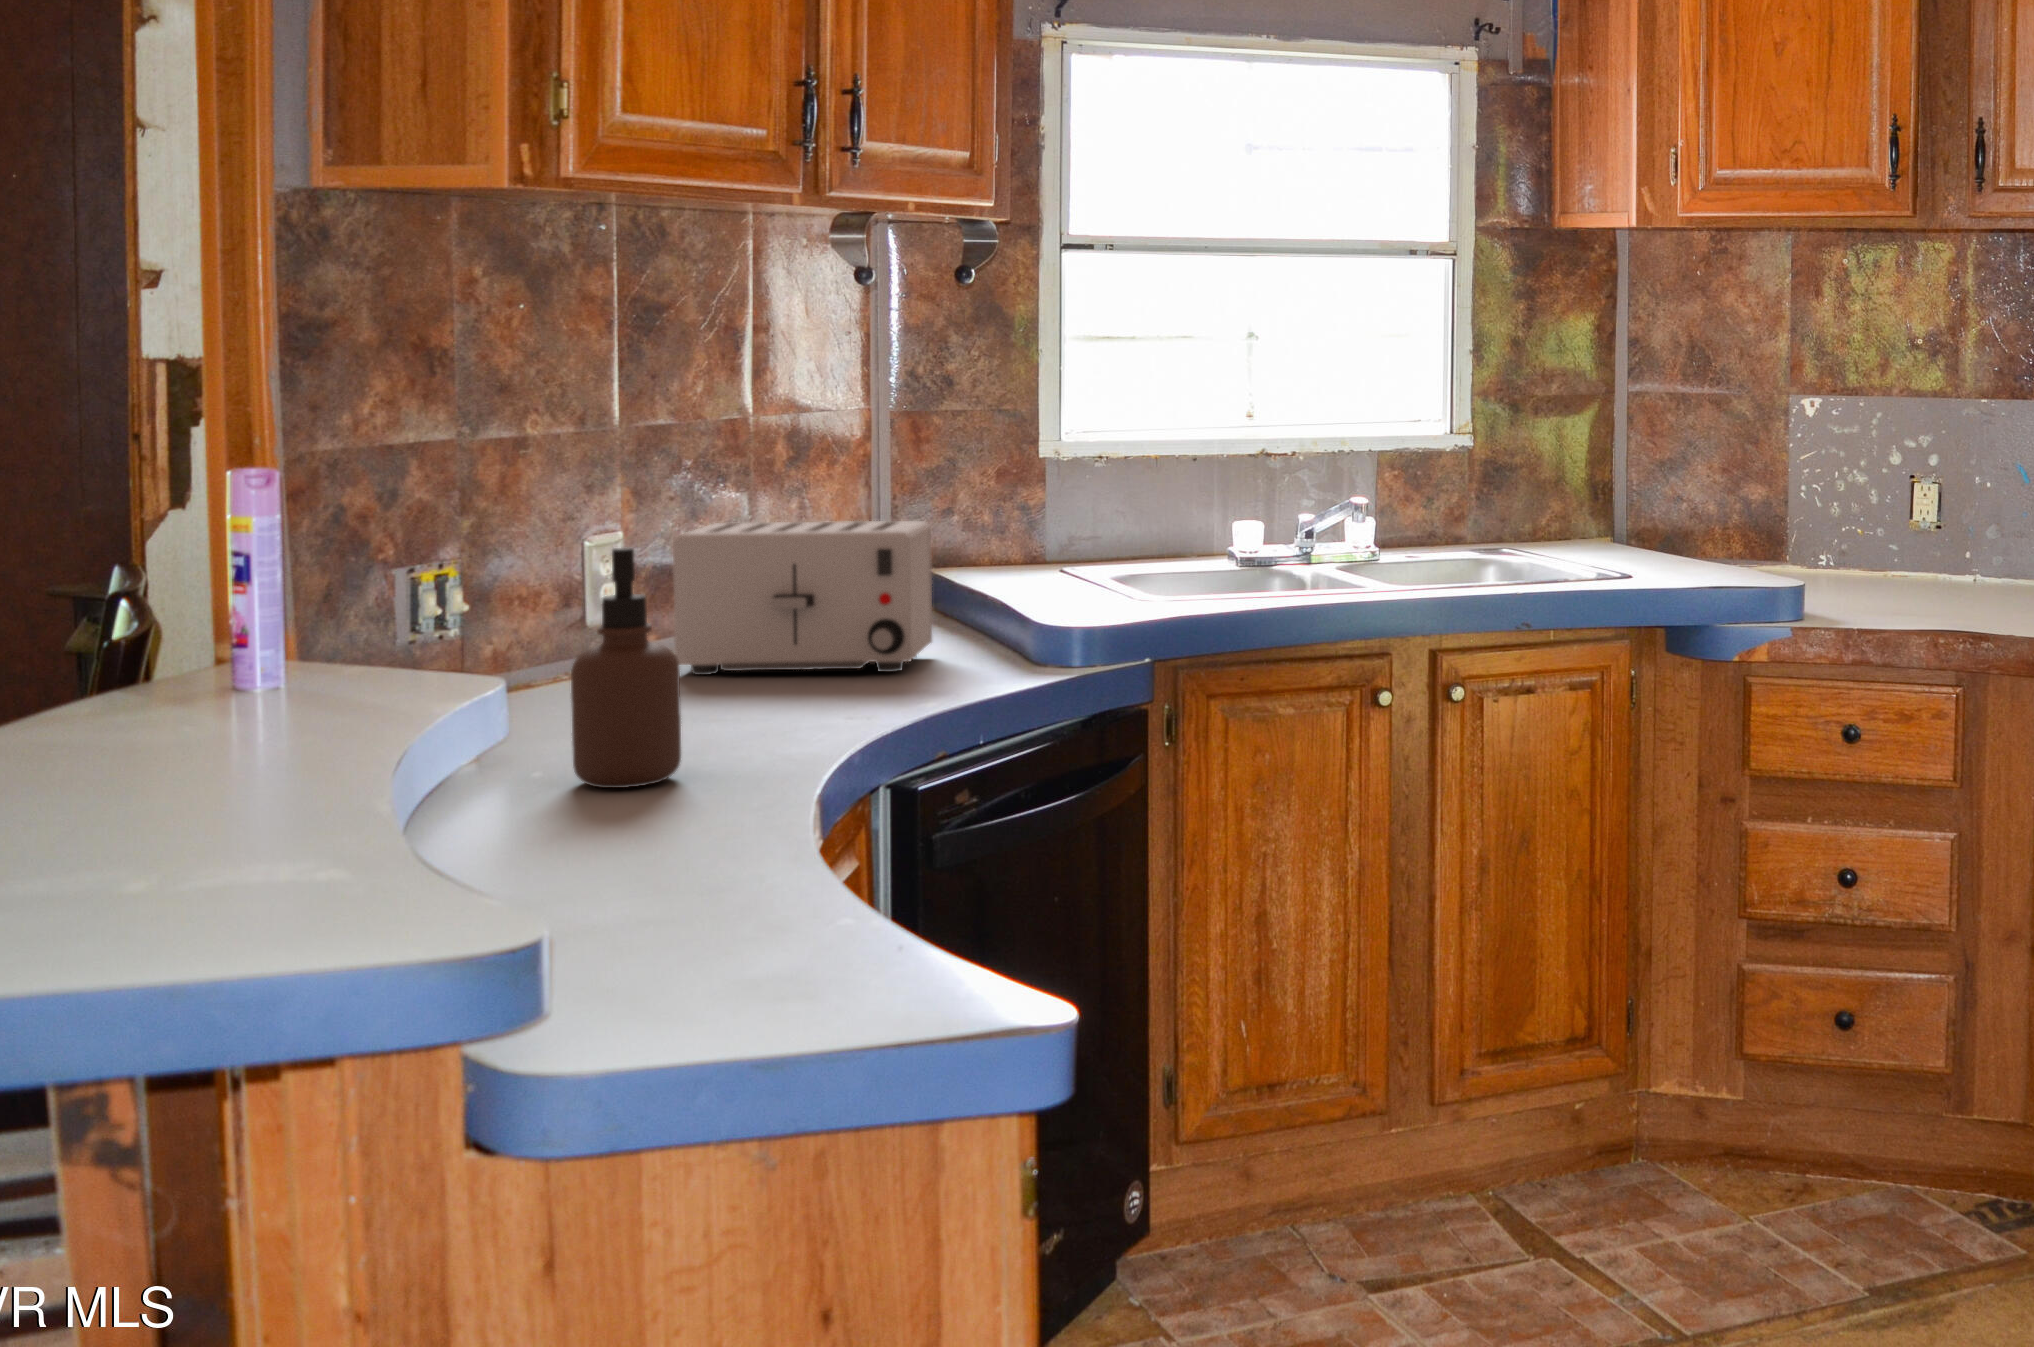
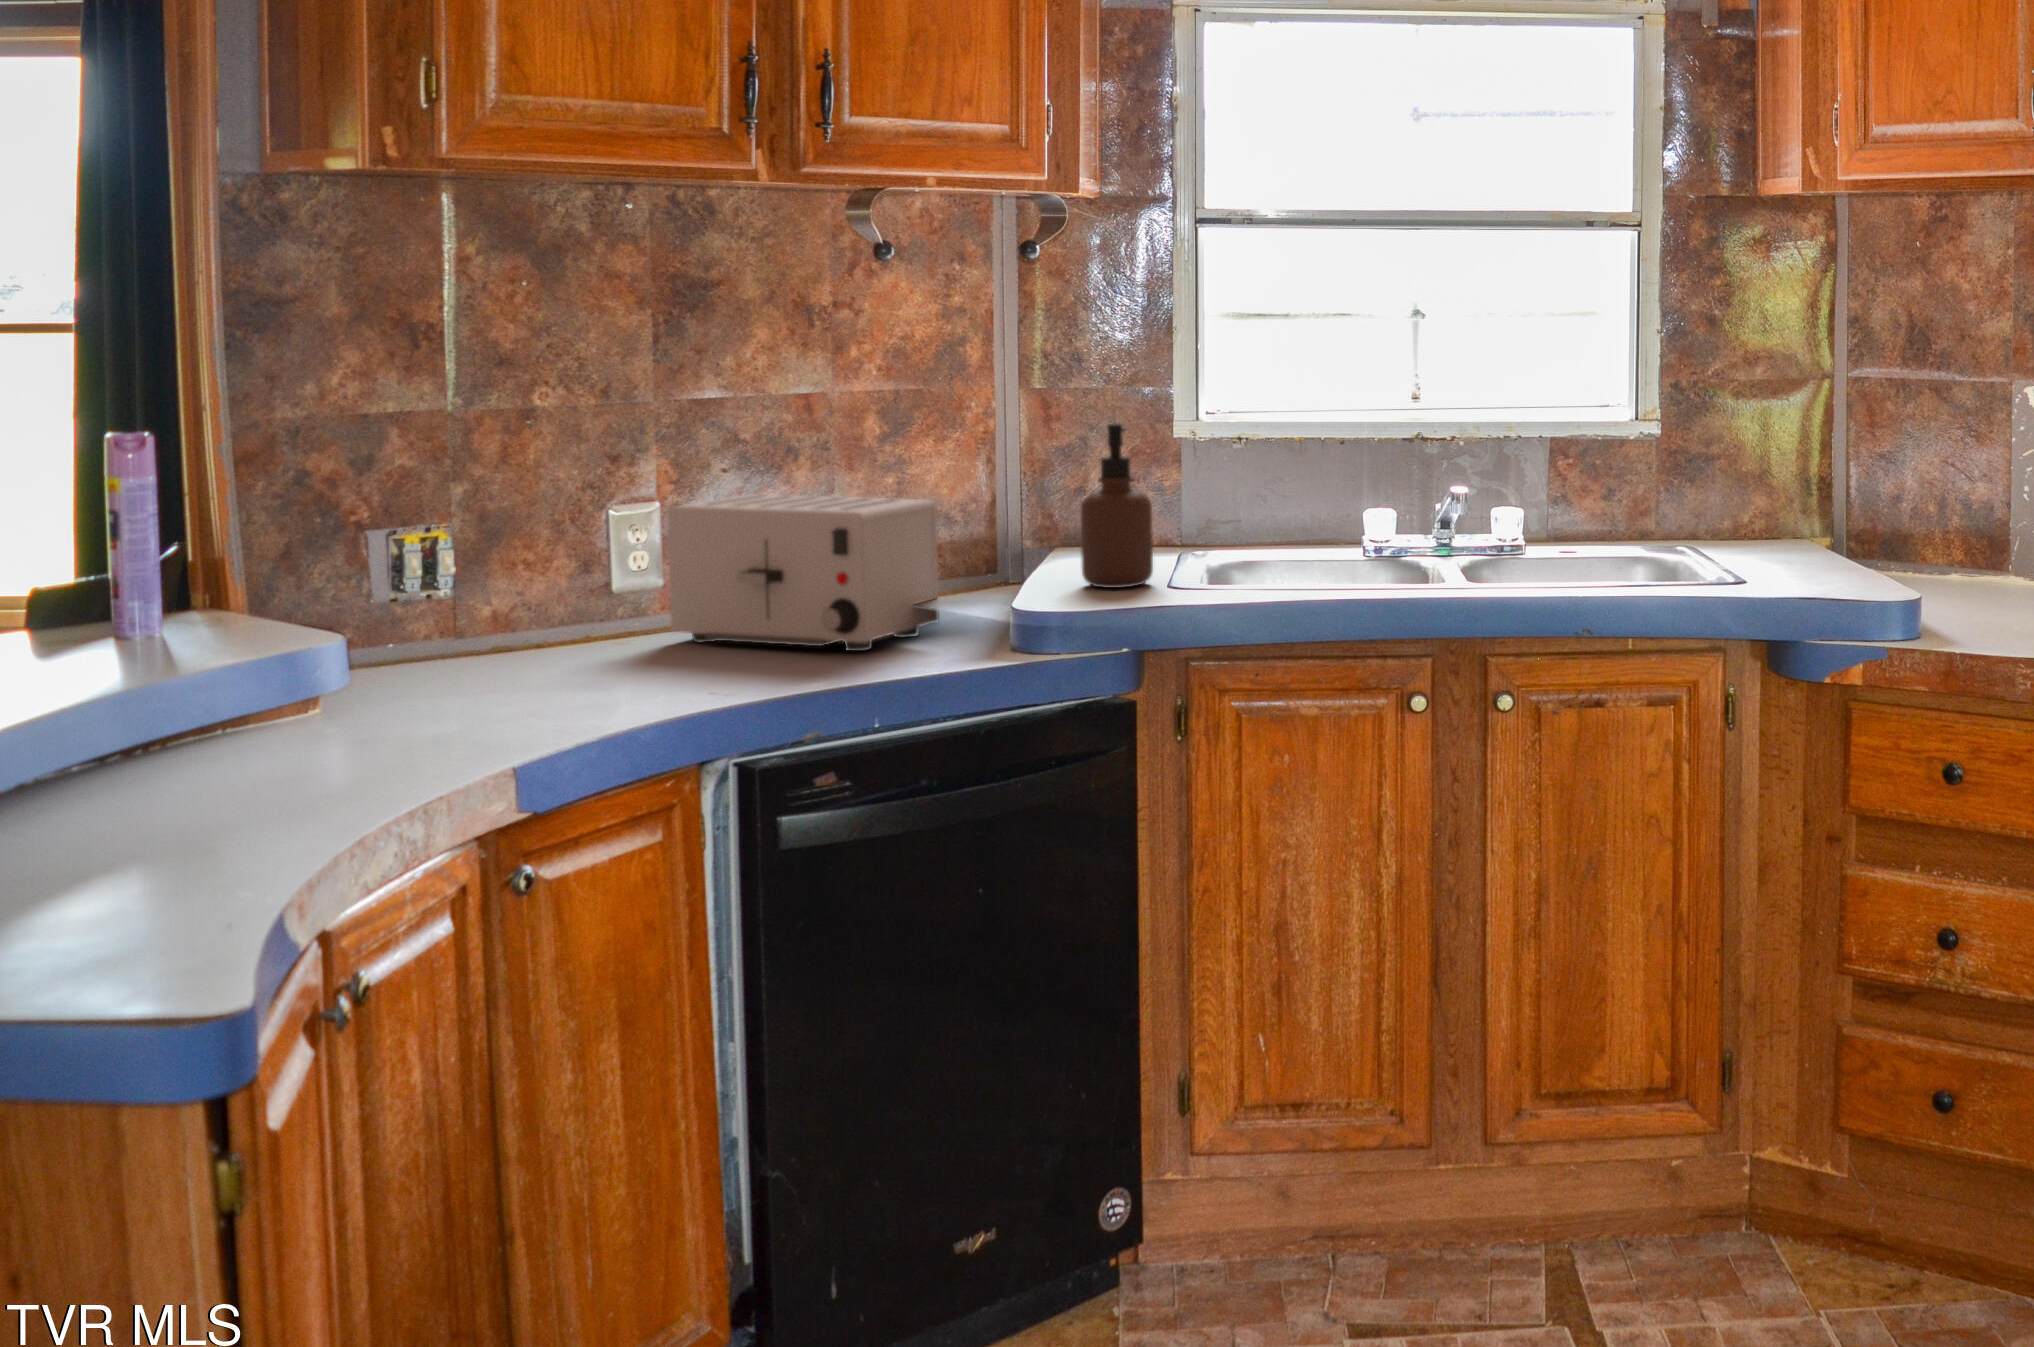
soap dispenser: present [571,547,681,788] -> present [1081,423,1153,588]

